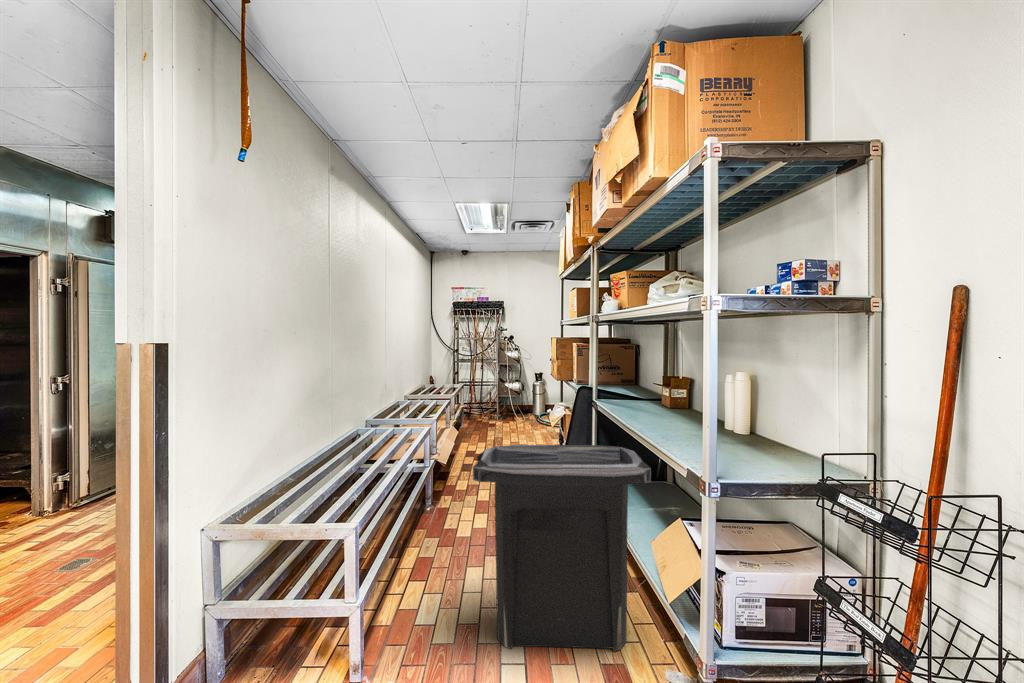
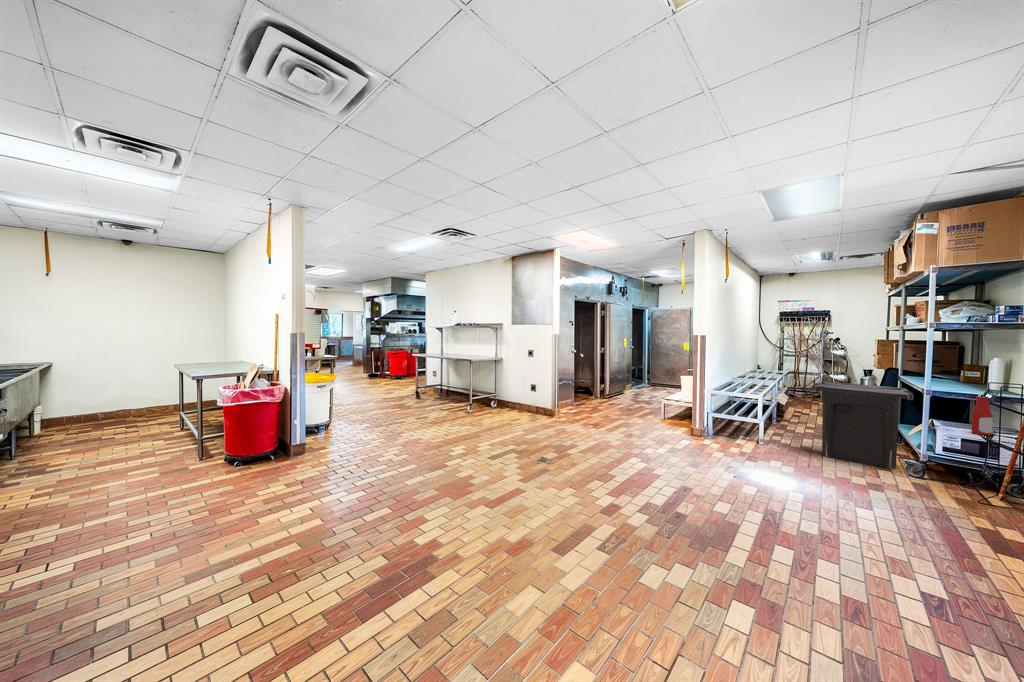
bottle: none [742,461,774,553] -> present [972,395,993,435]

